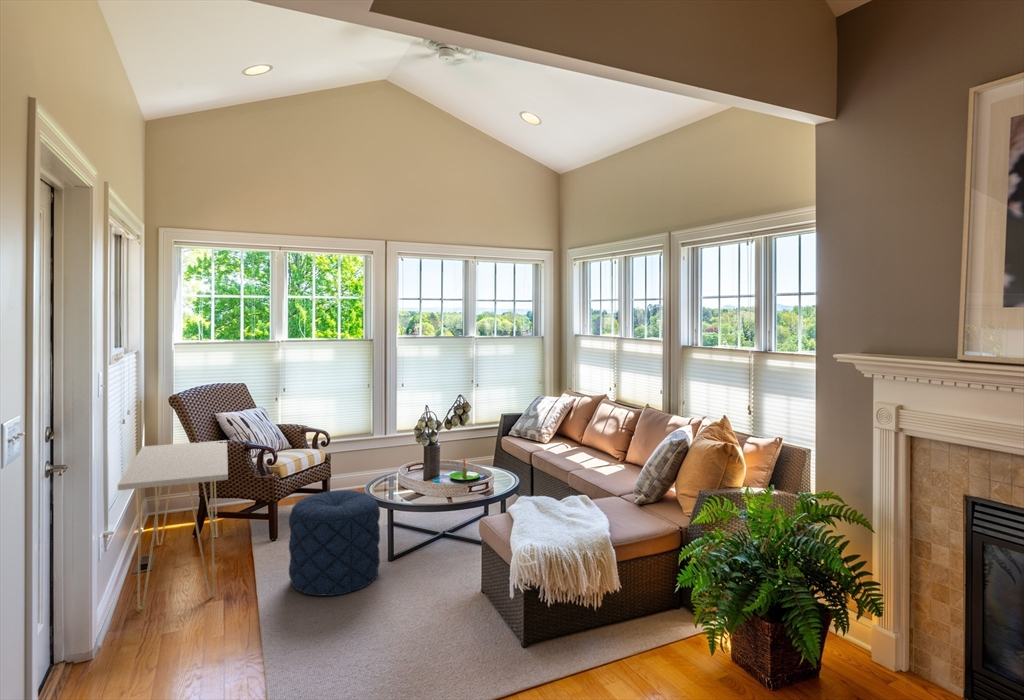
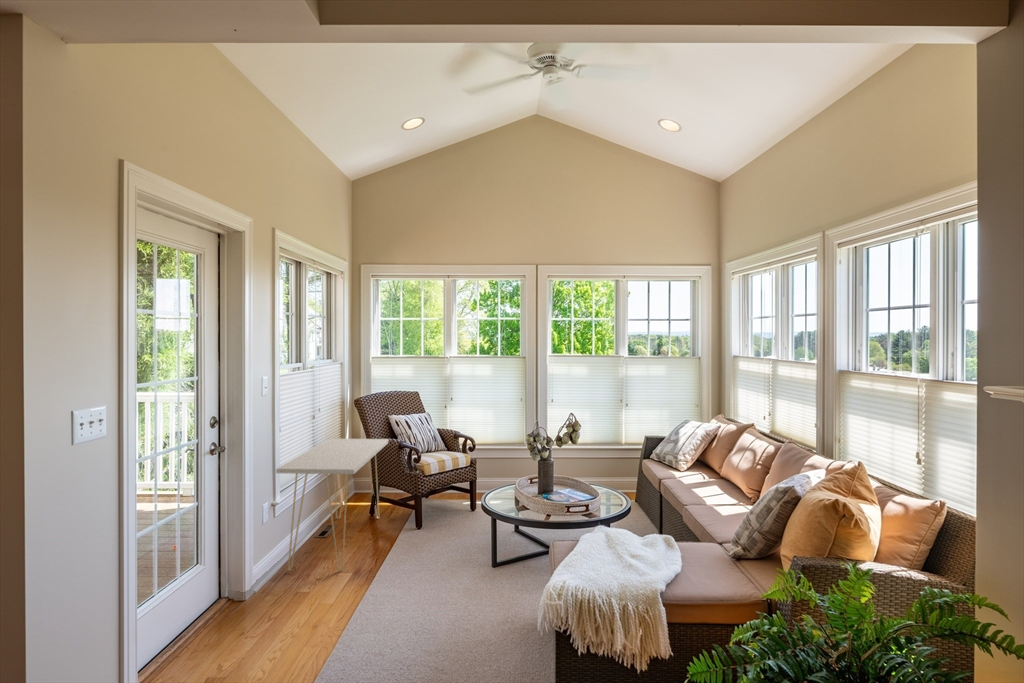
candle: present [449,459,480,480] -> none [554,477,584,500]
pouf: present [289,490,380,596] -> none [399,494,477,591]

